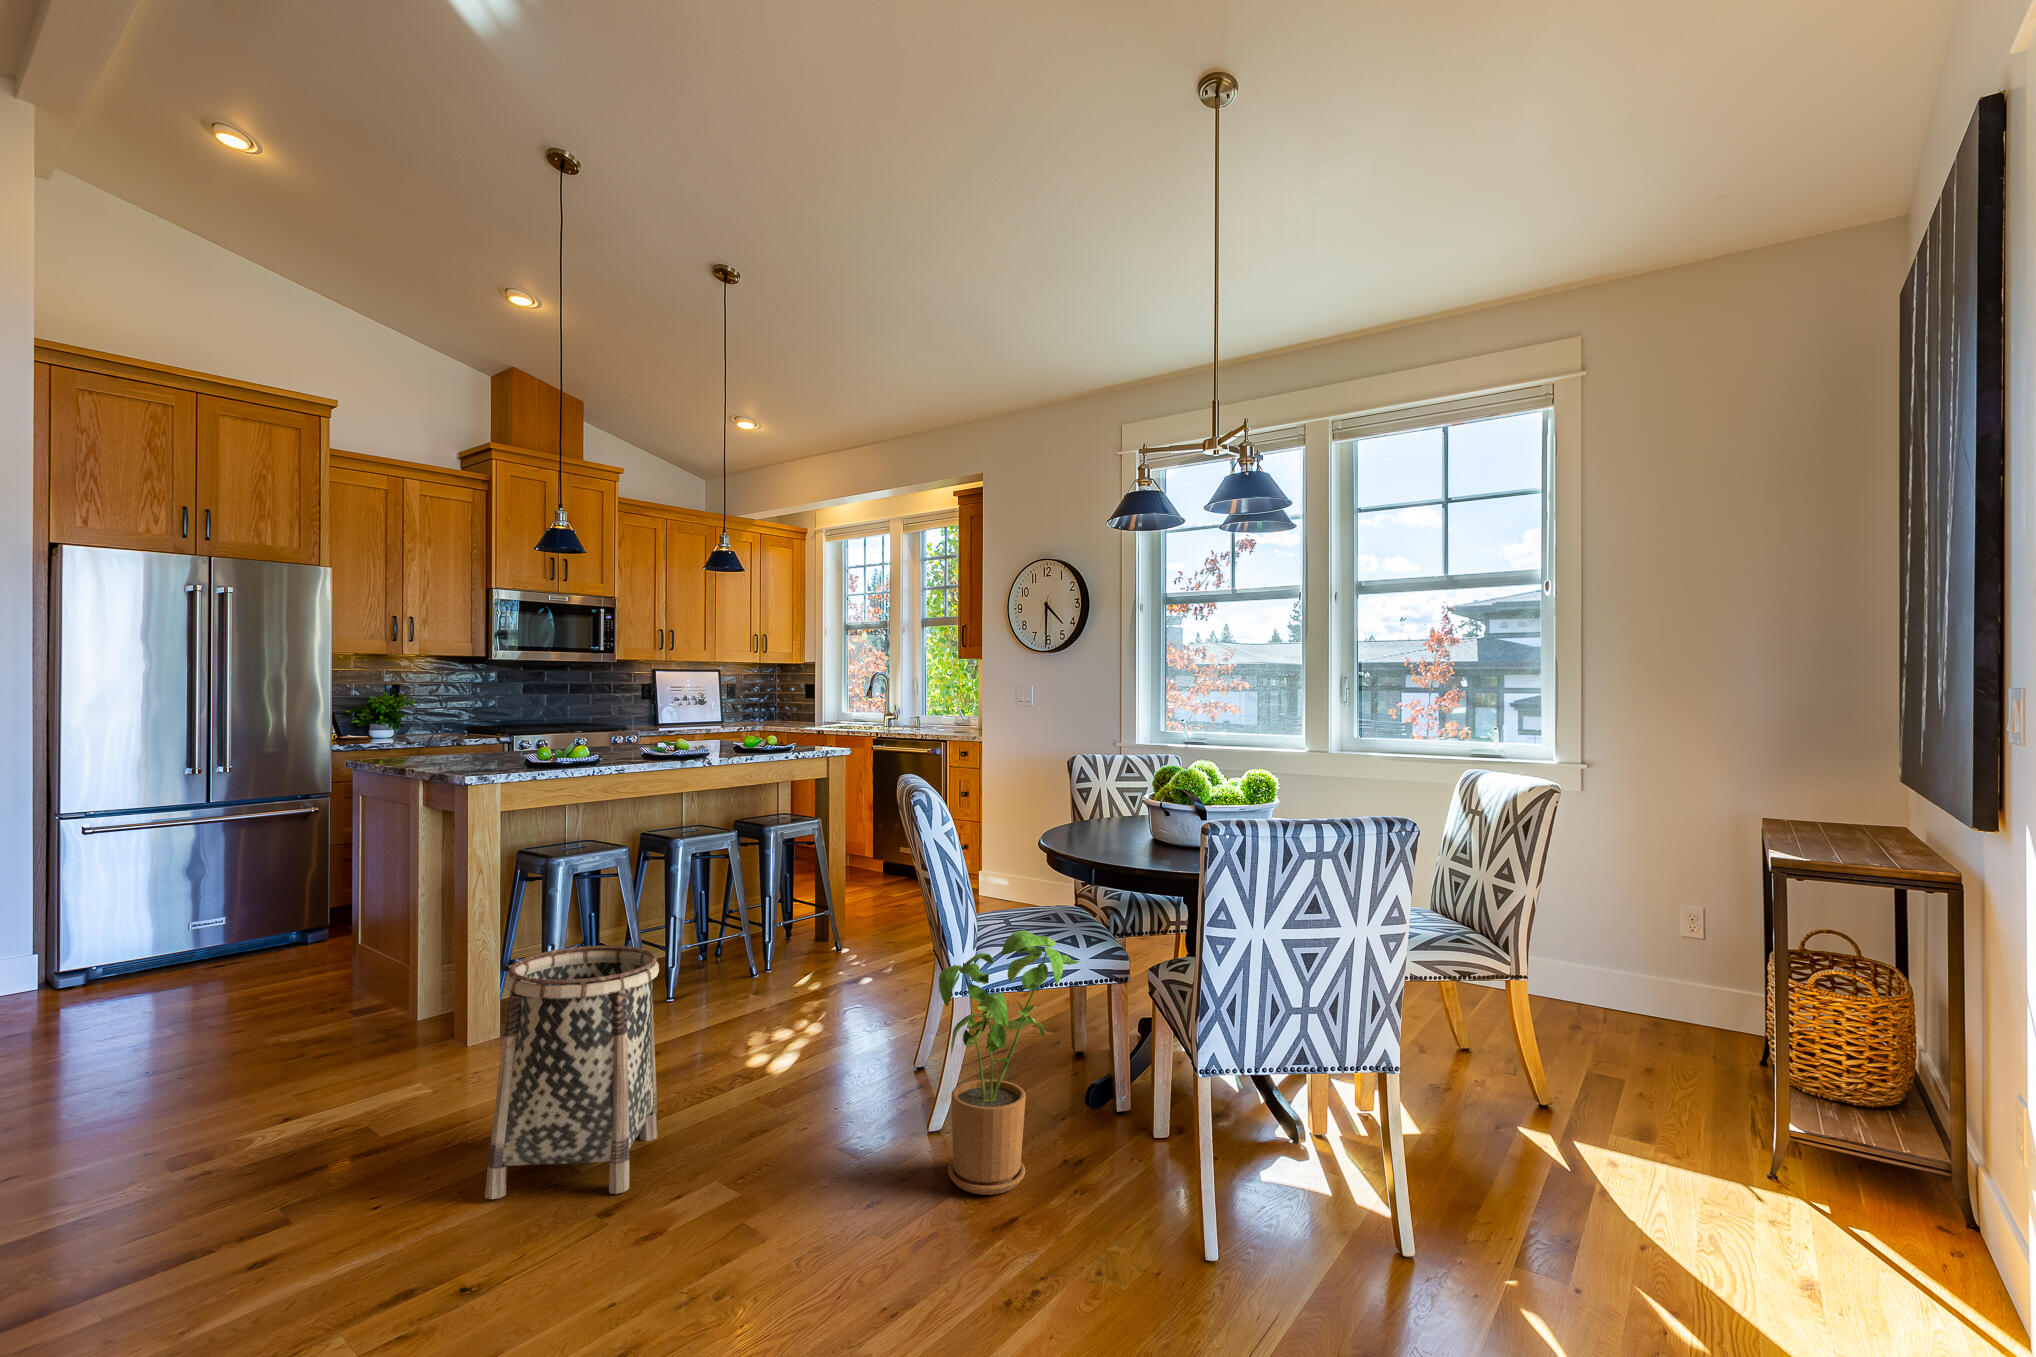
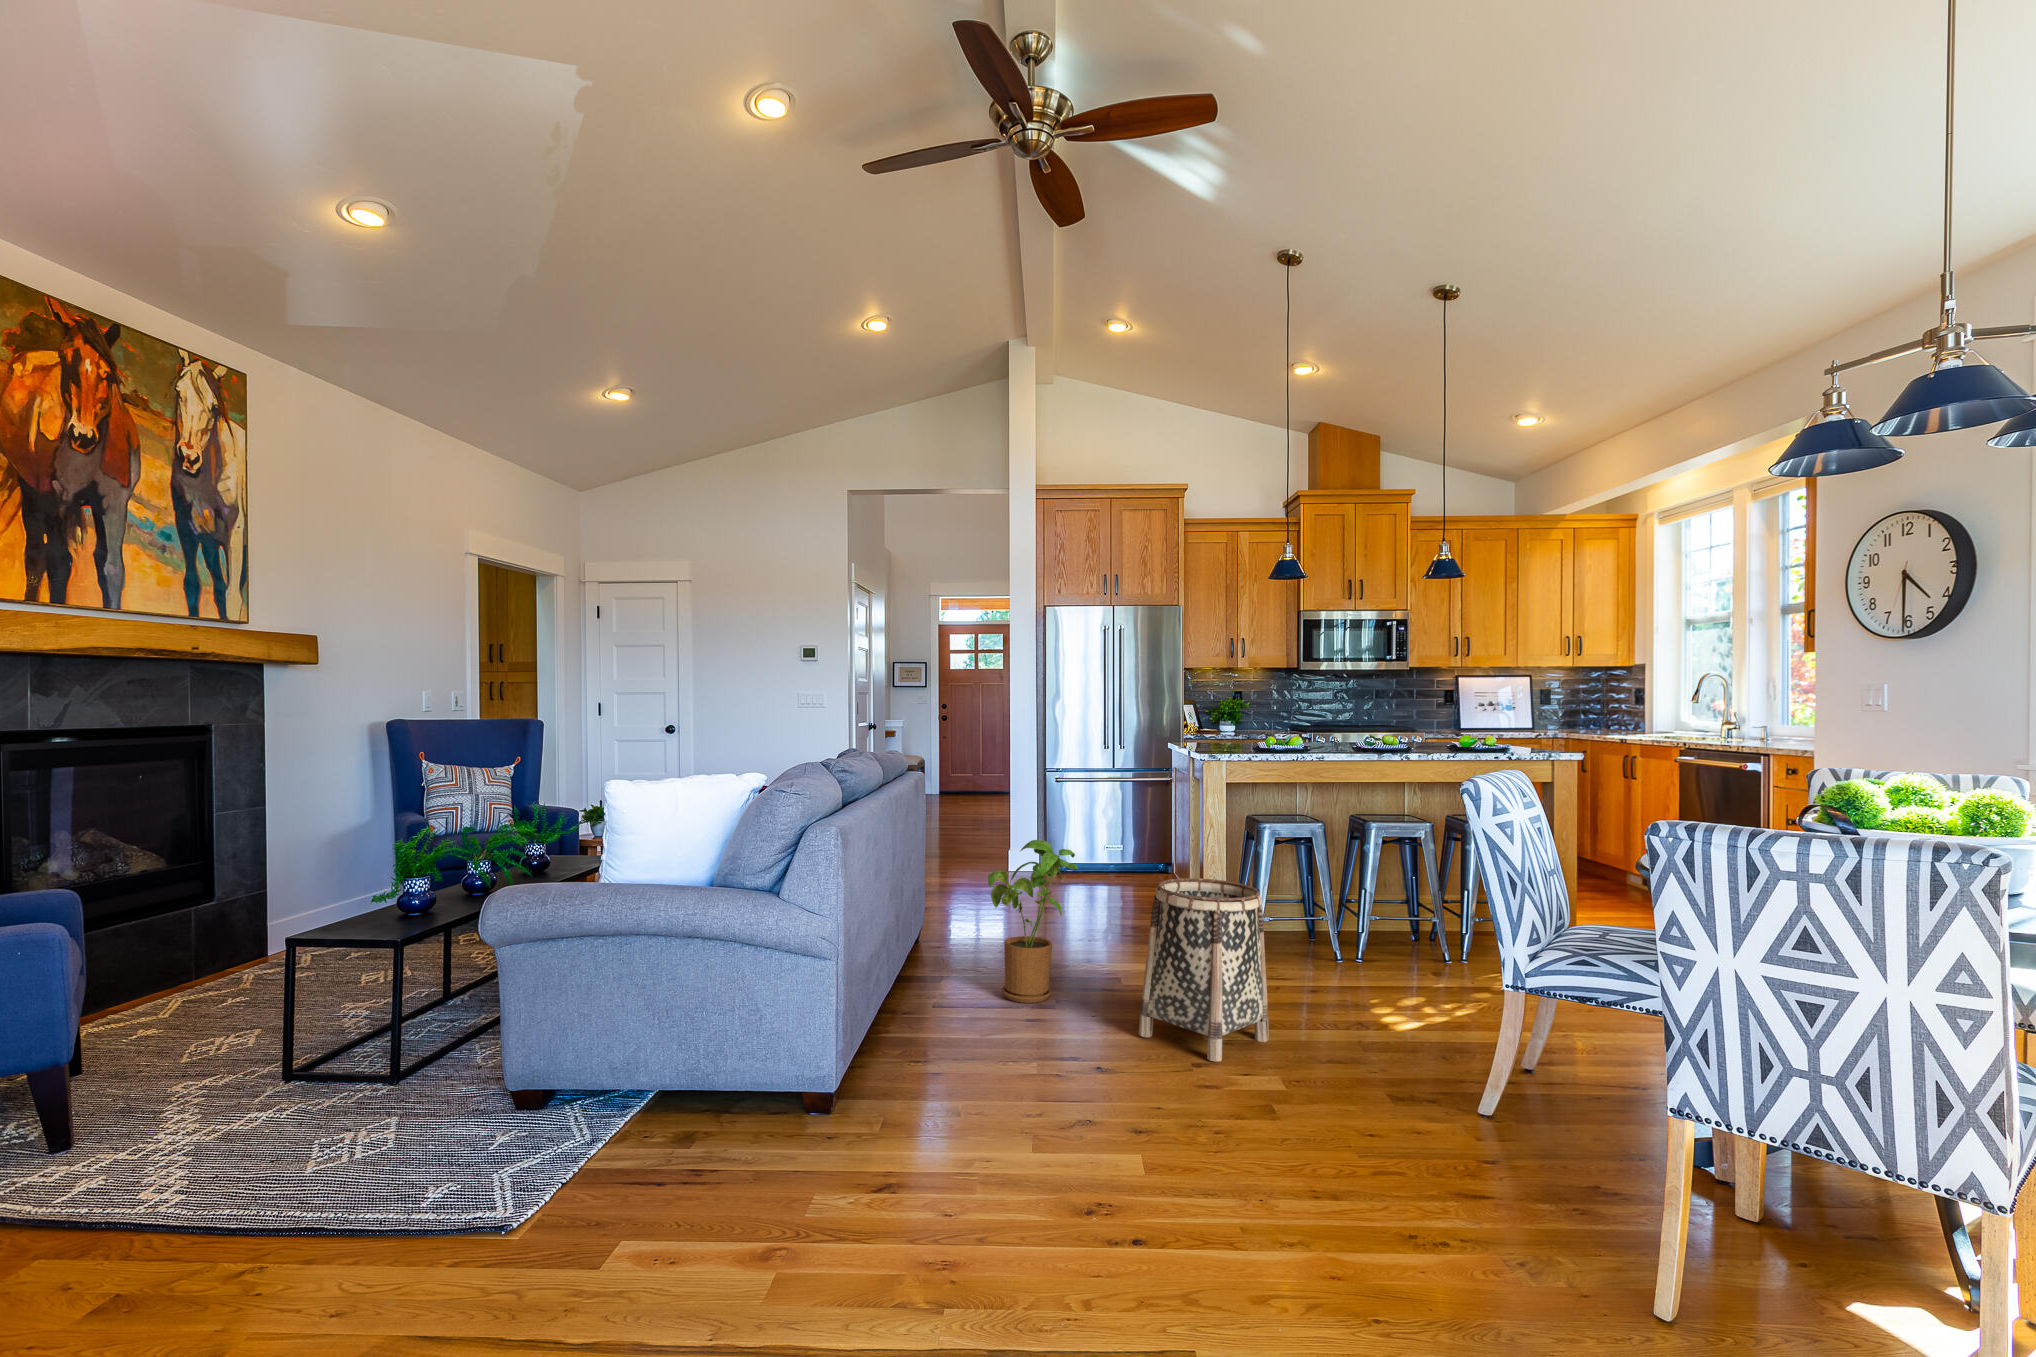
house plant: present [939,930,1080,1195] -> present [988,840,1079,1003]

